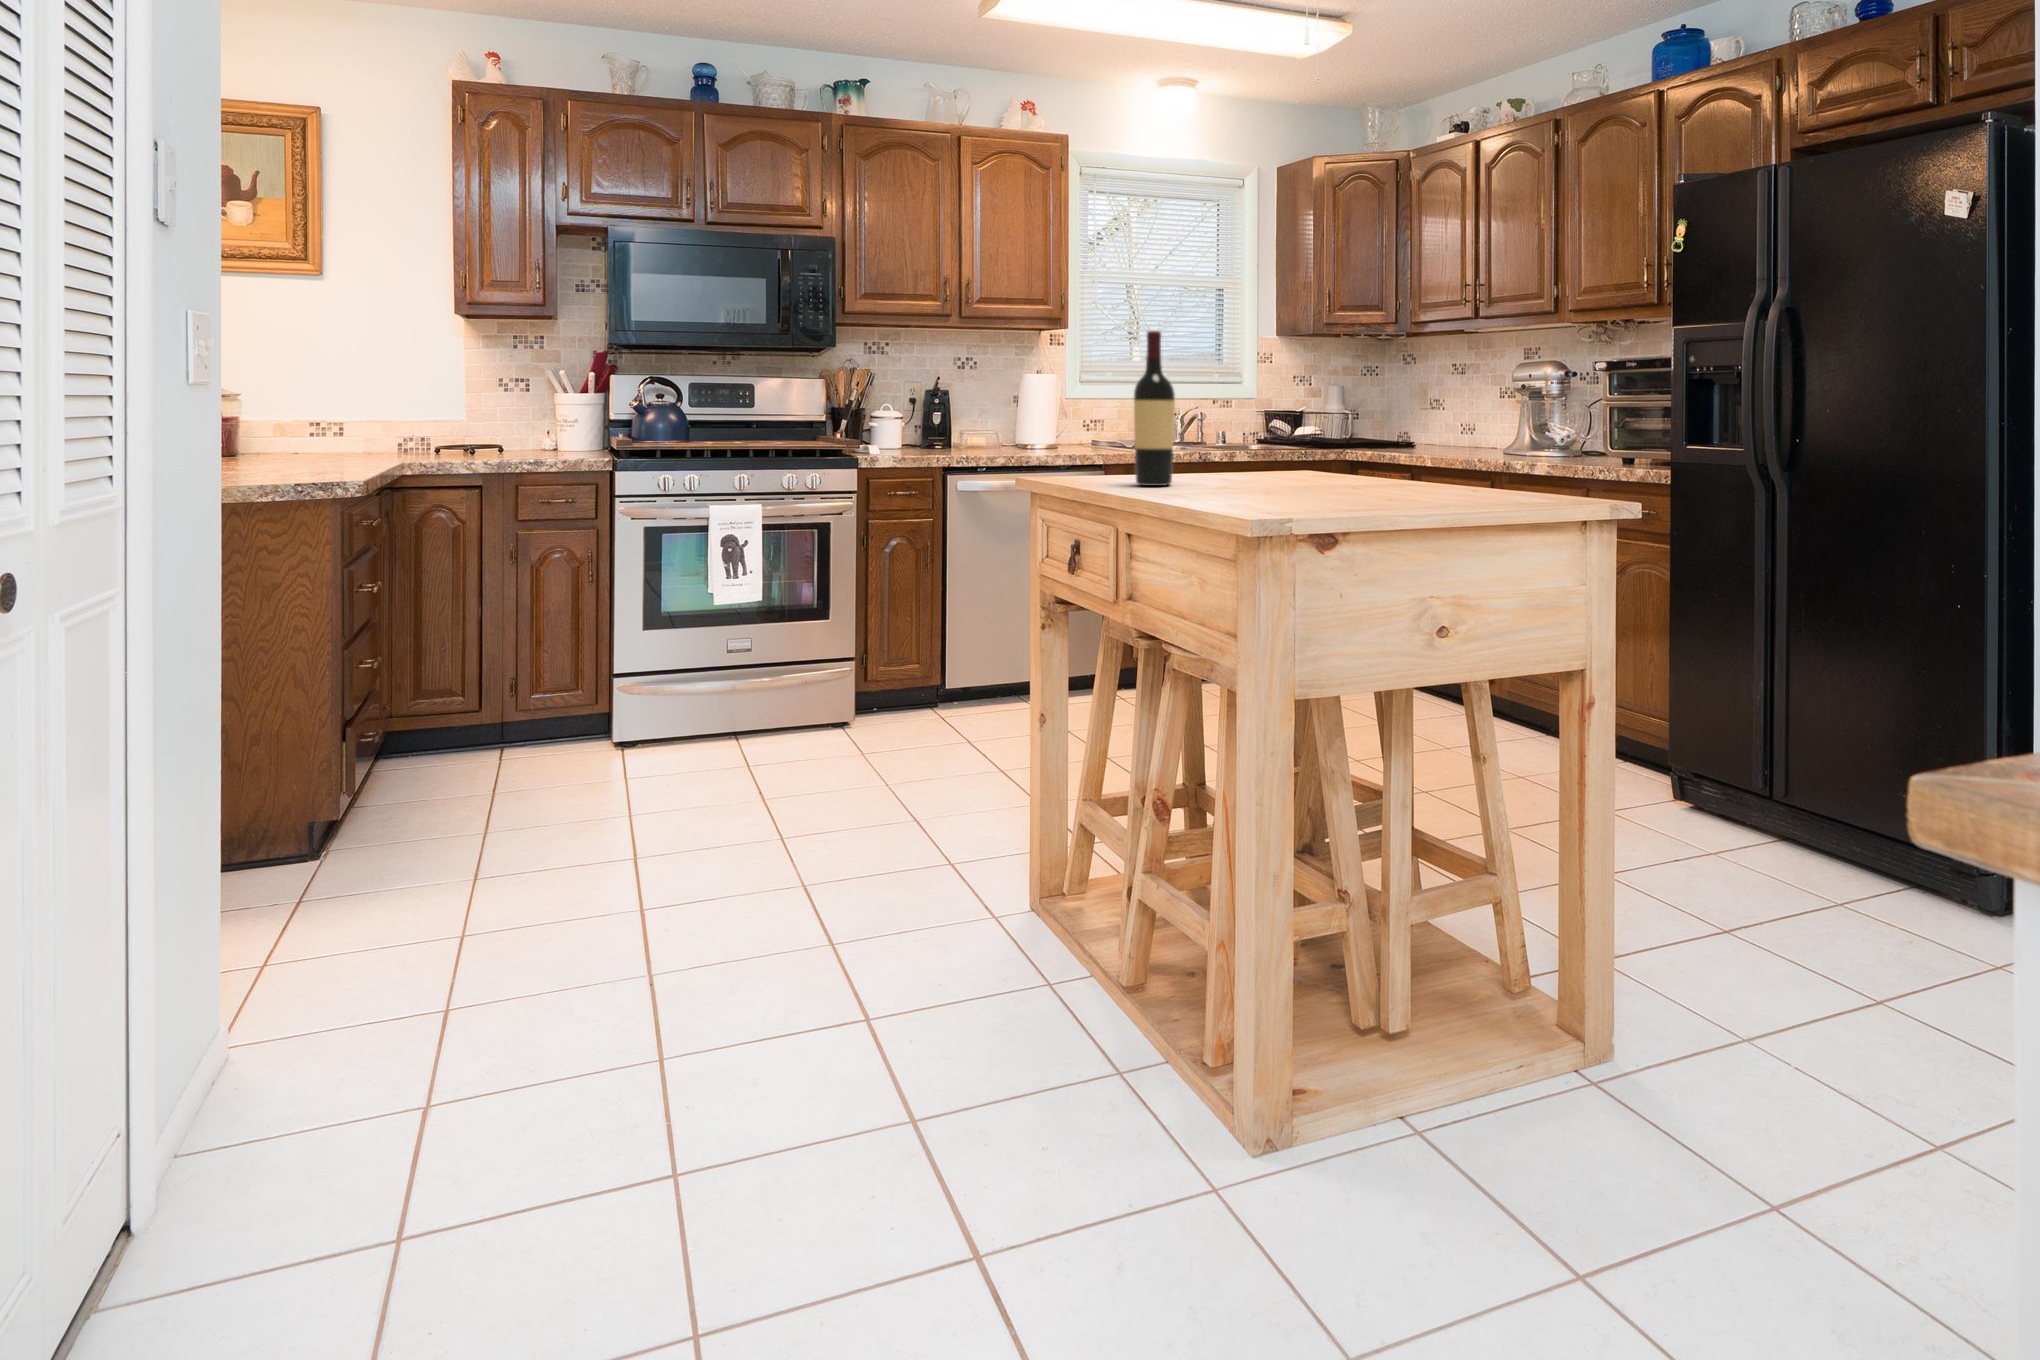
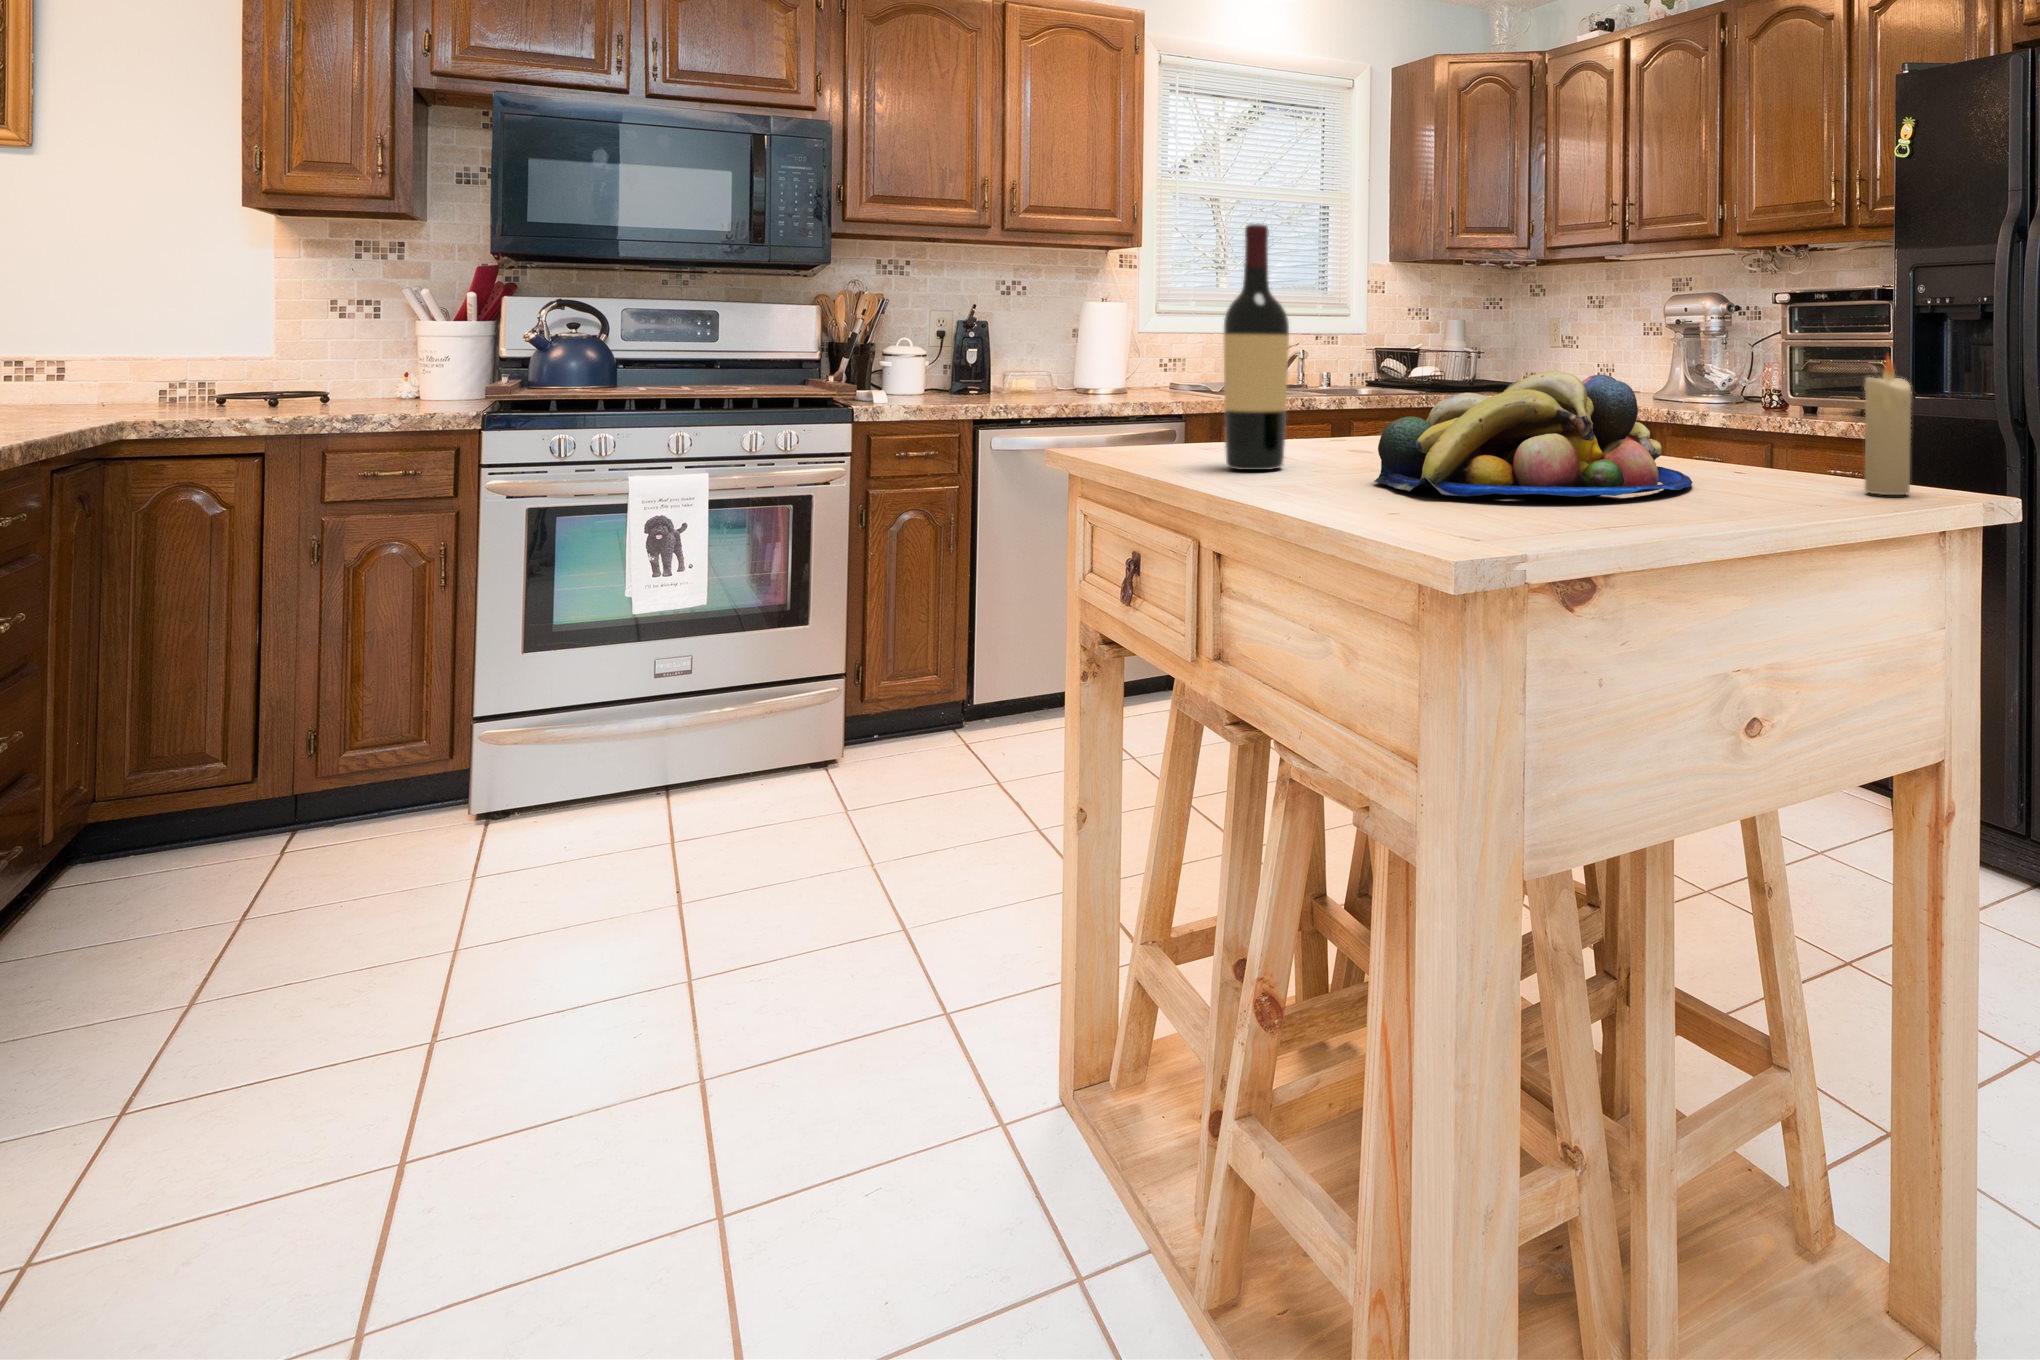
candle: none [1531,410,1559,498] -> present [1864,356,1911,495]
fruit bowl: none [1224,422,1426,497] -> present [1374,371,1693,497]

